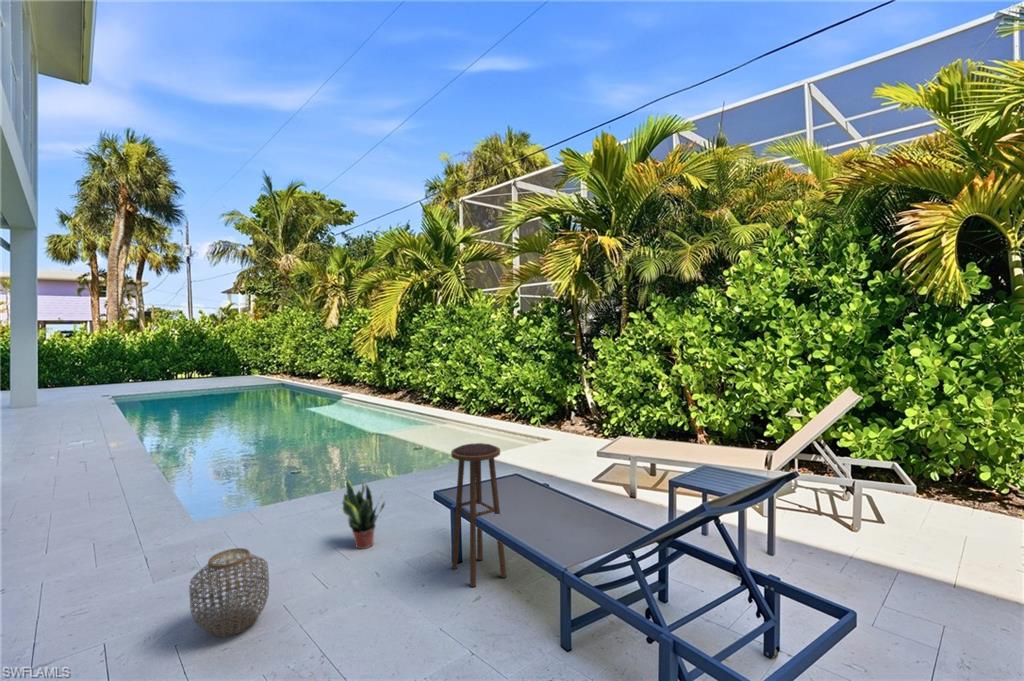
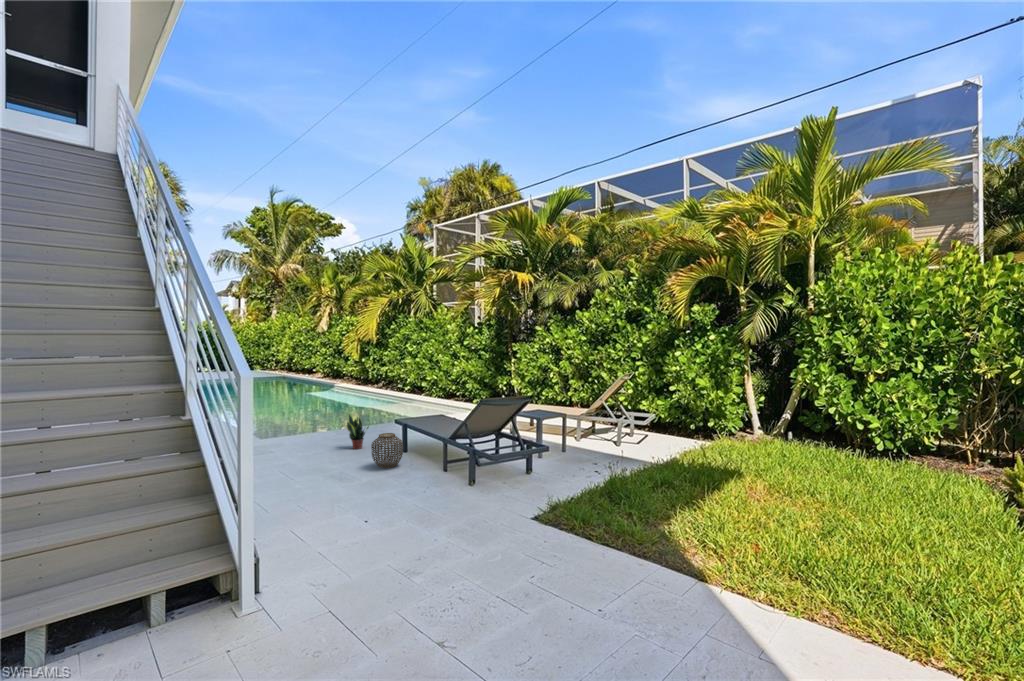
stool: present [451,443,507,587] -> none [402,392,428,459]
woven basket: present [190,548,269,636] -> present [371,433,403,468]

